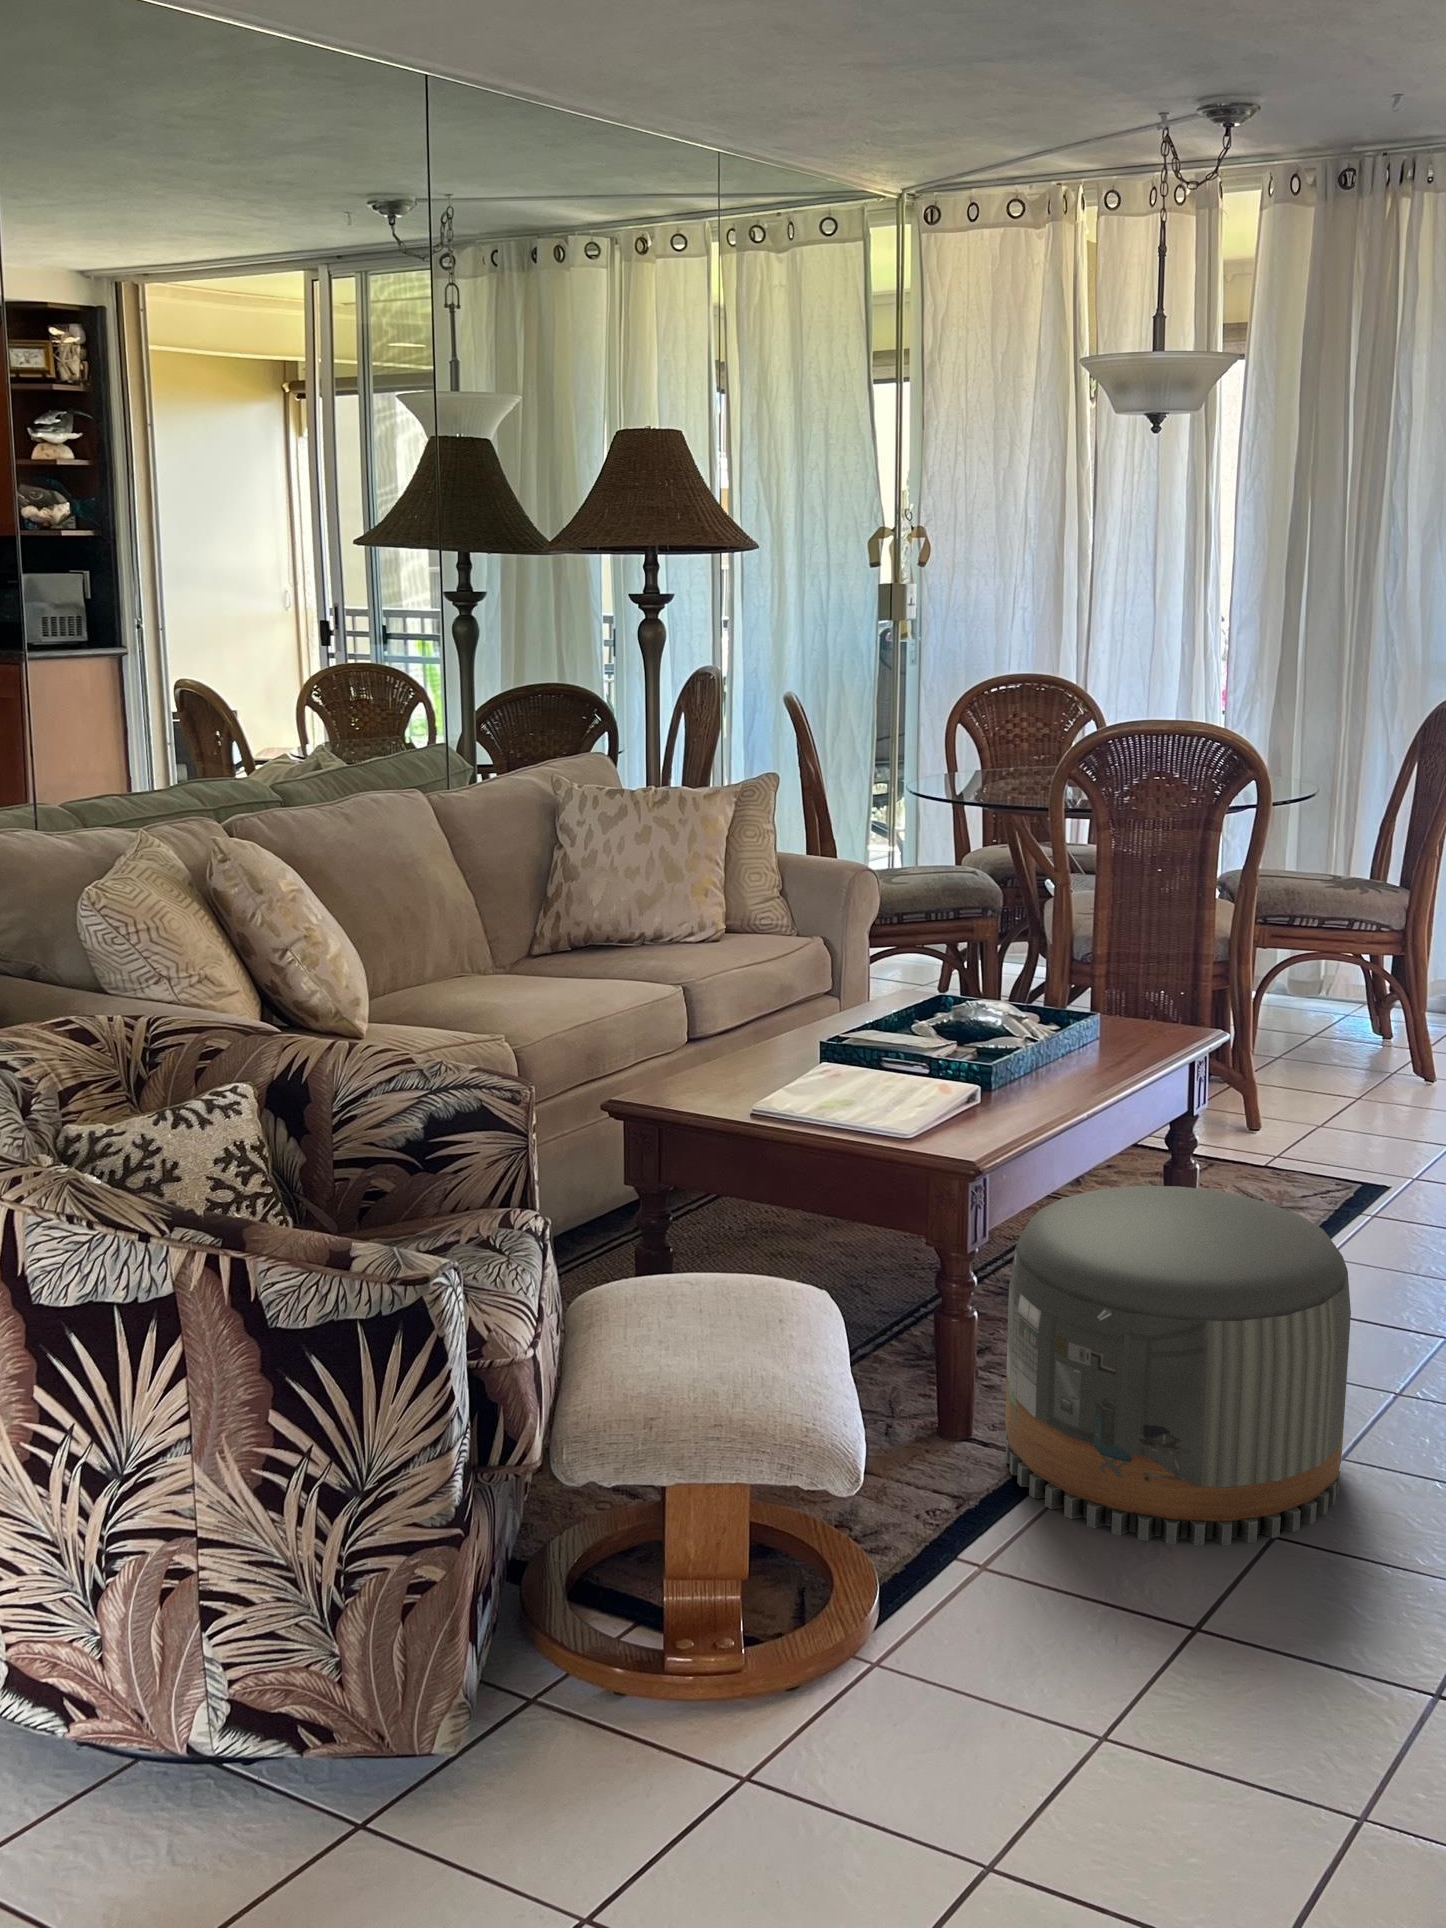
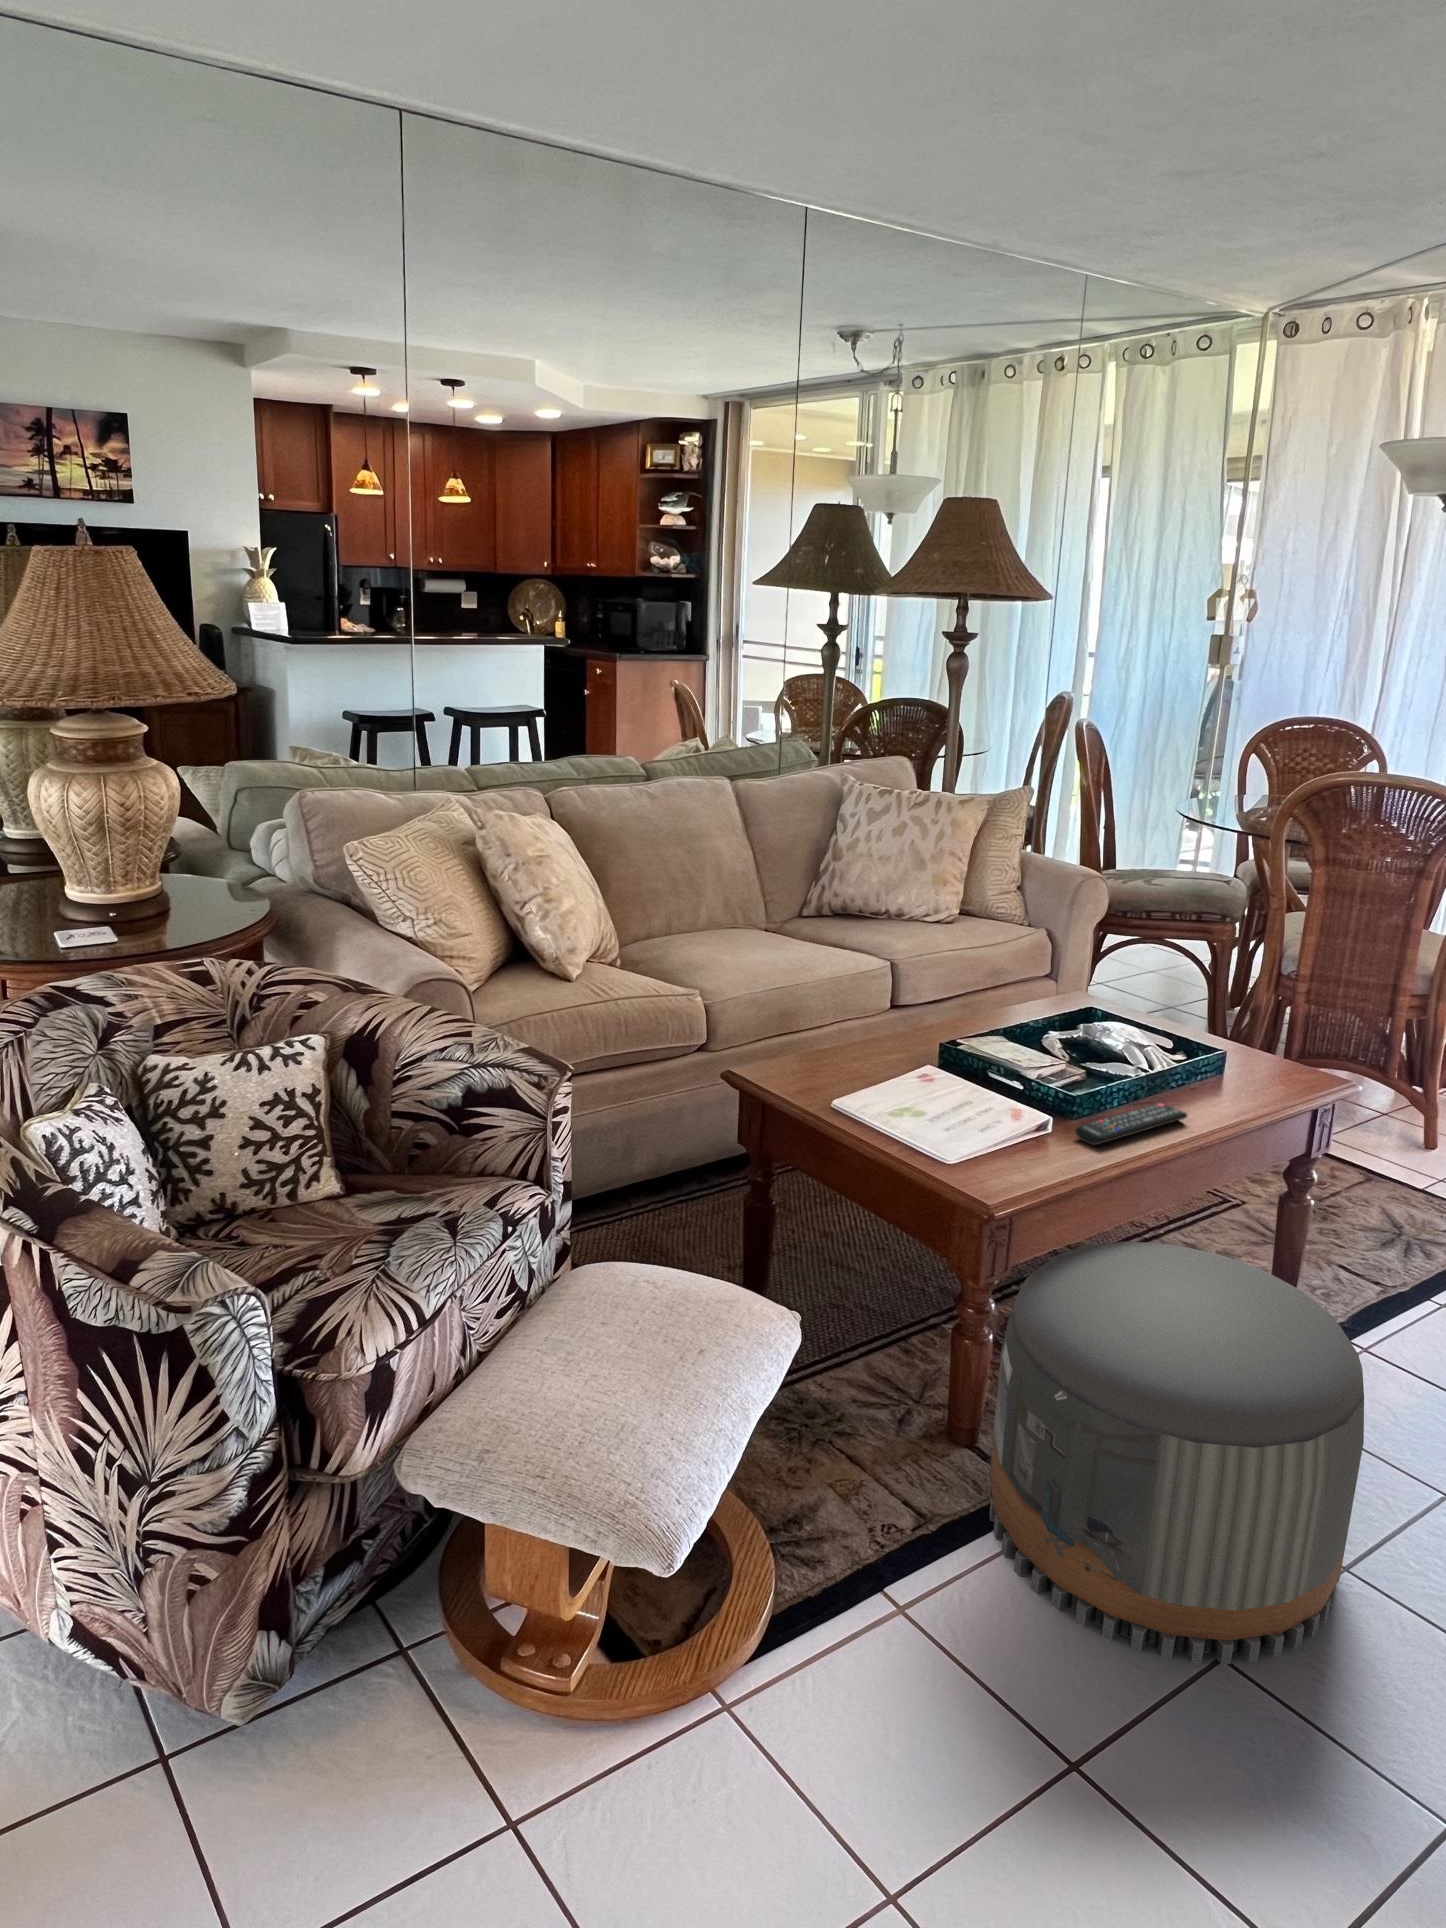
remote control: none [1011,1066,1102,1109] -> present [1076,1103,1187,1145]

